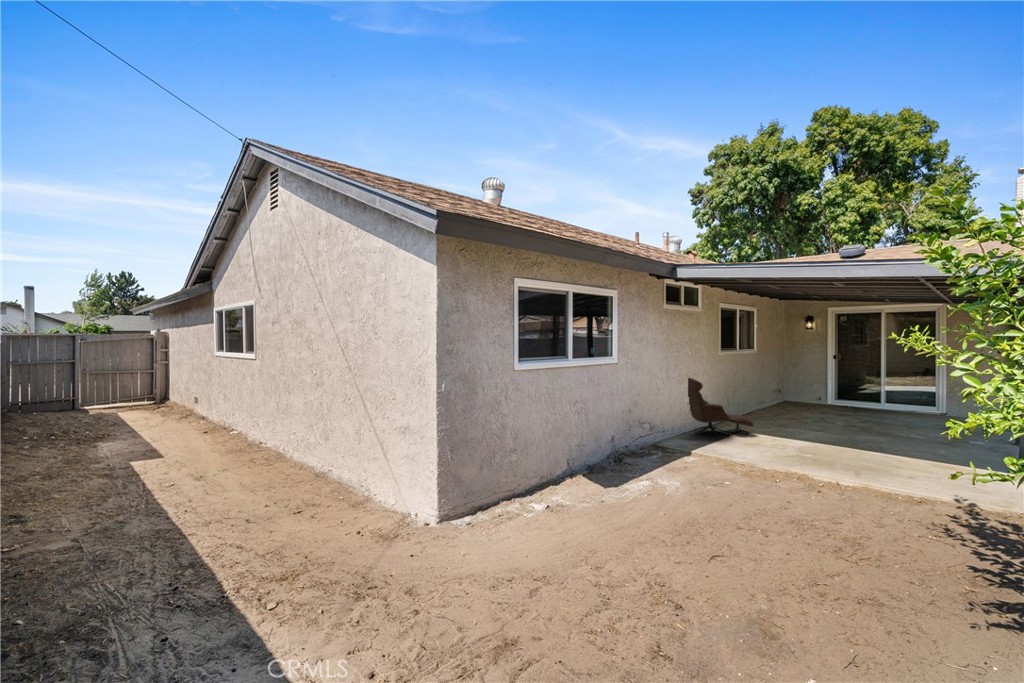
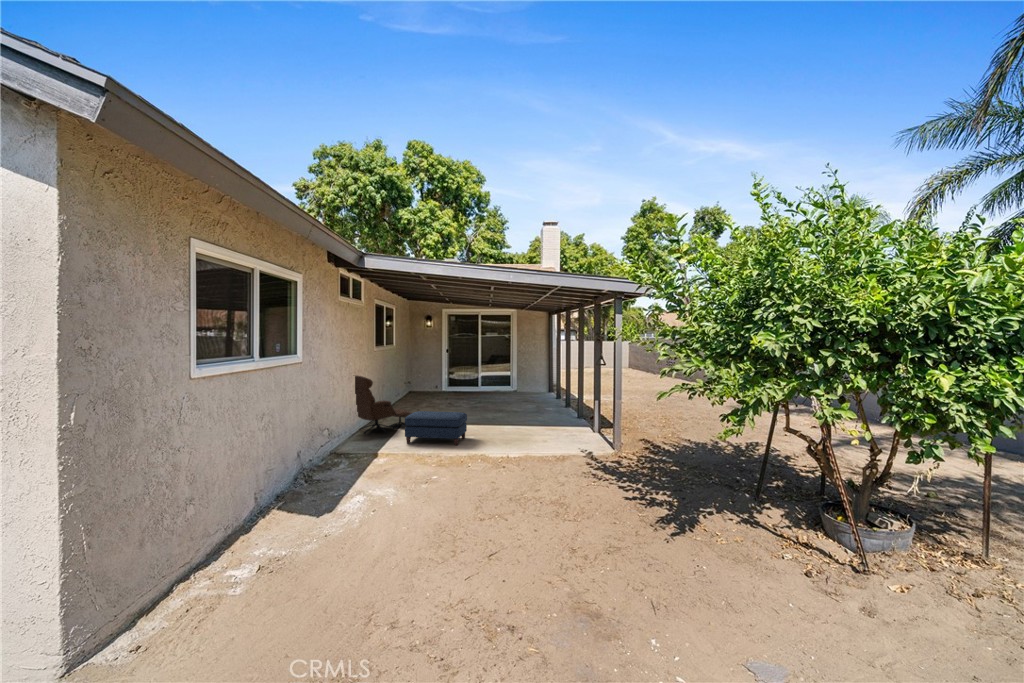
ottoman: none [727,419,803,461] -> present [405,411,467,445]

